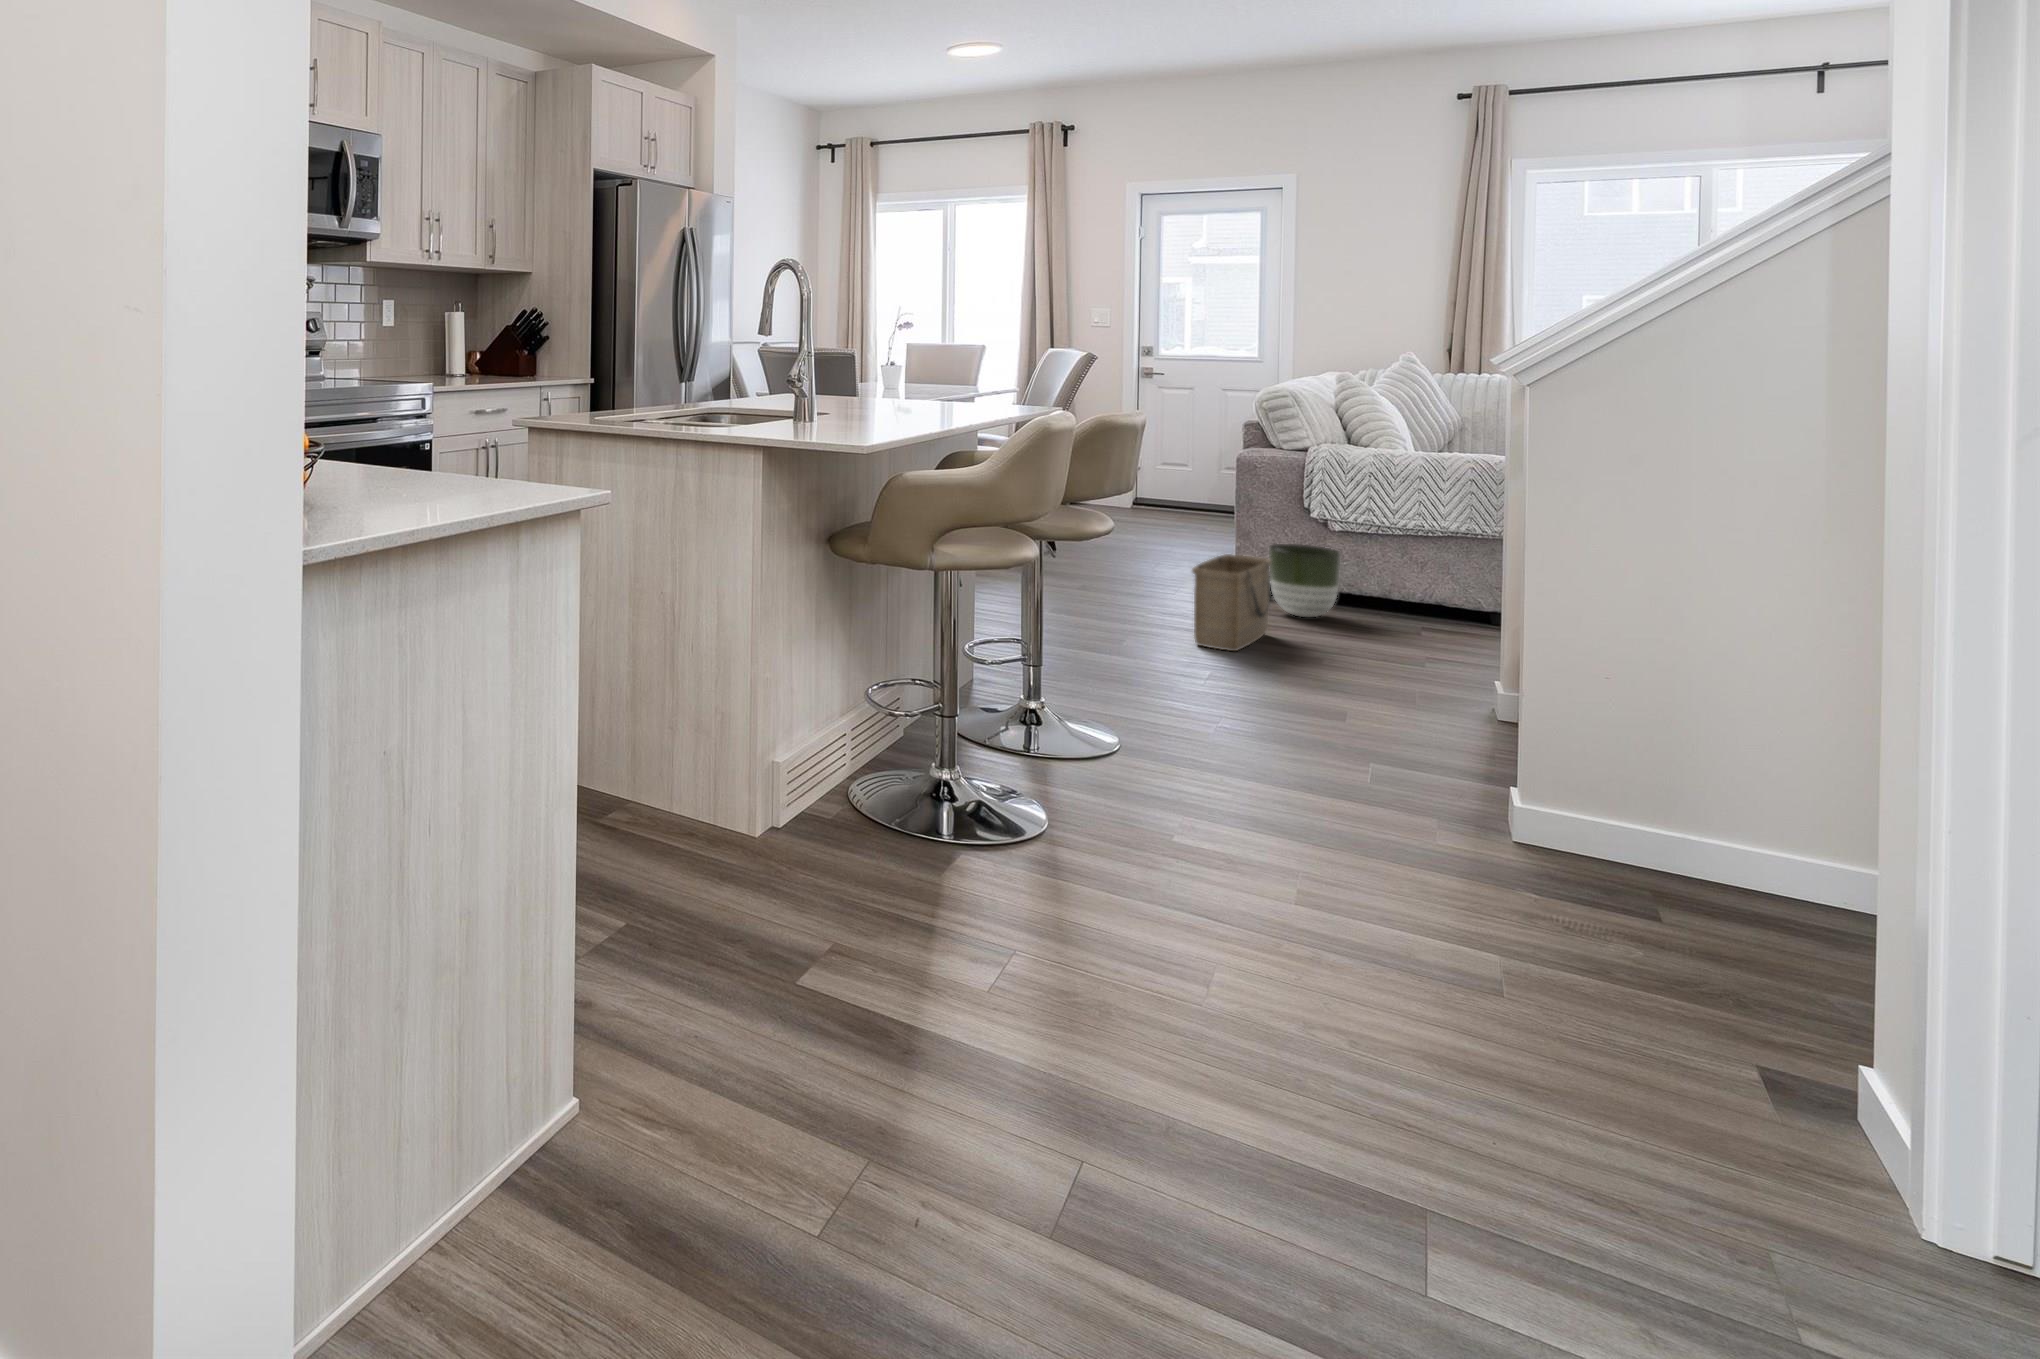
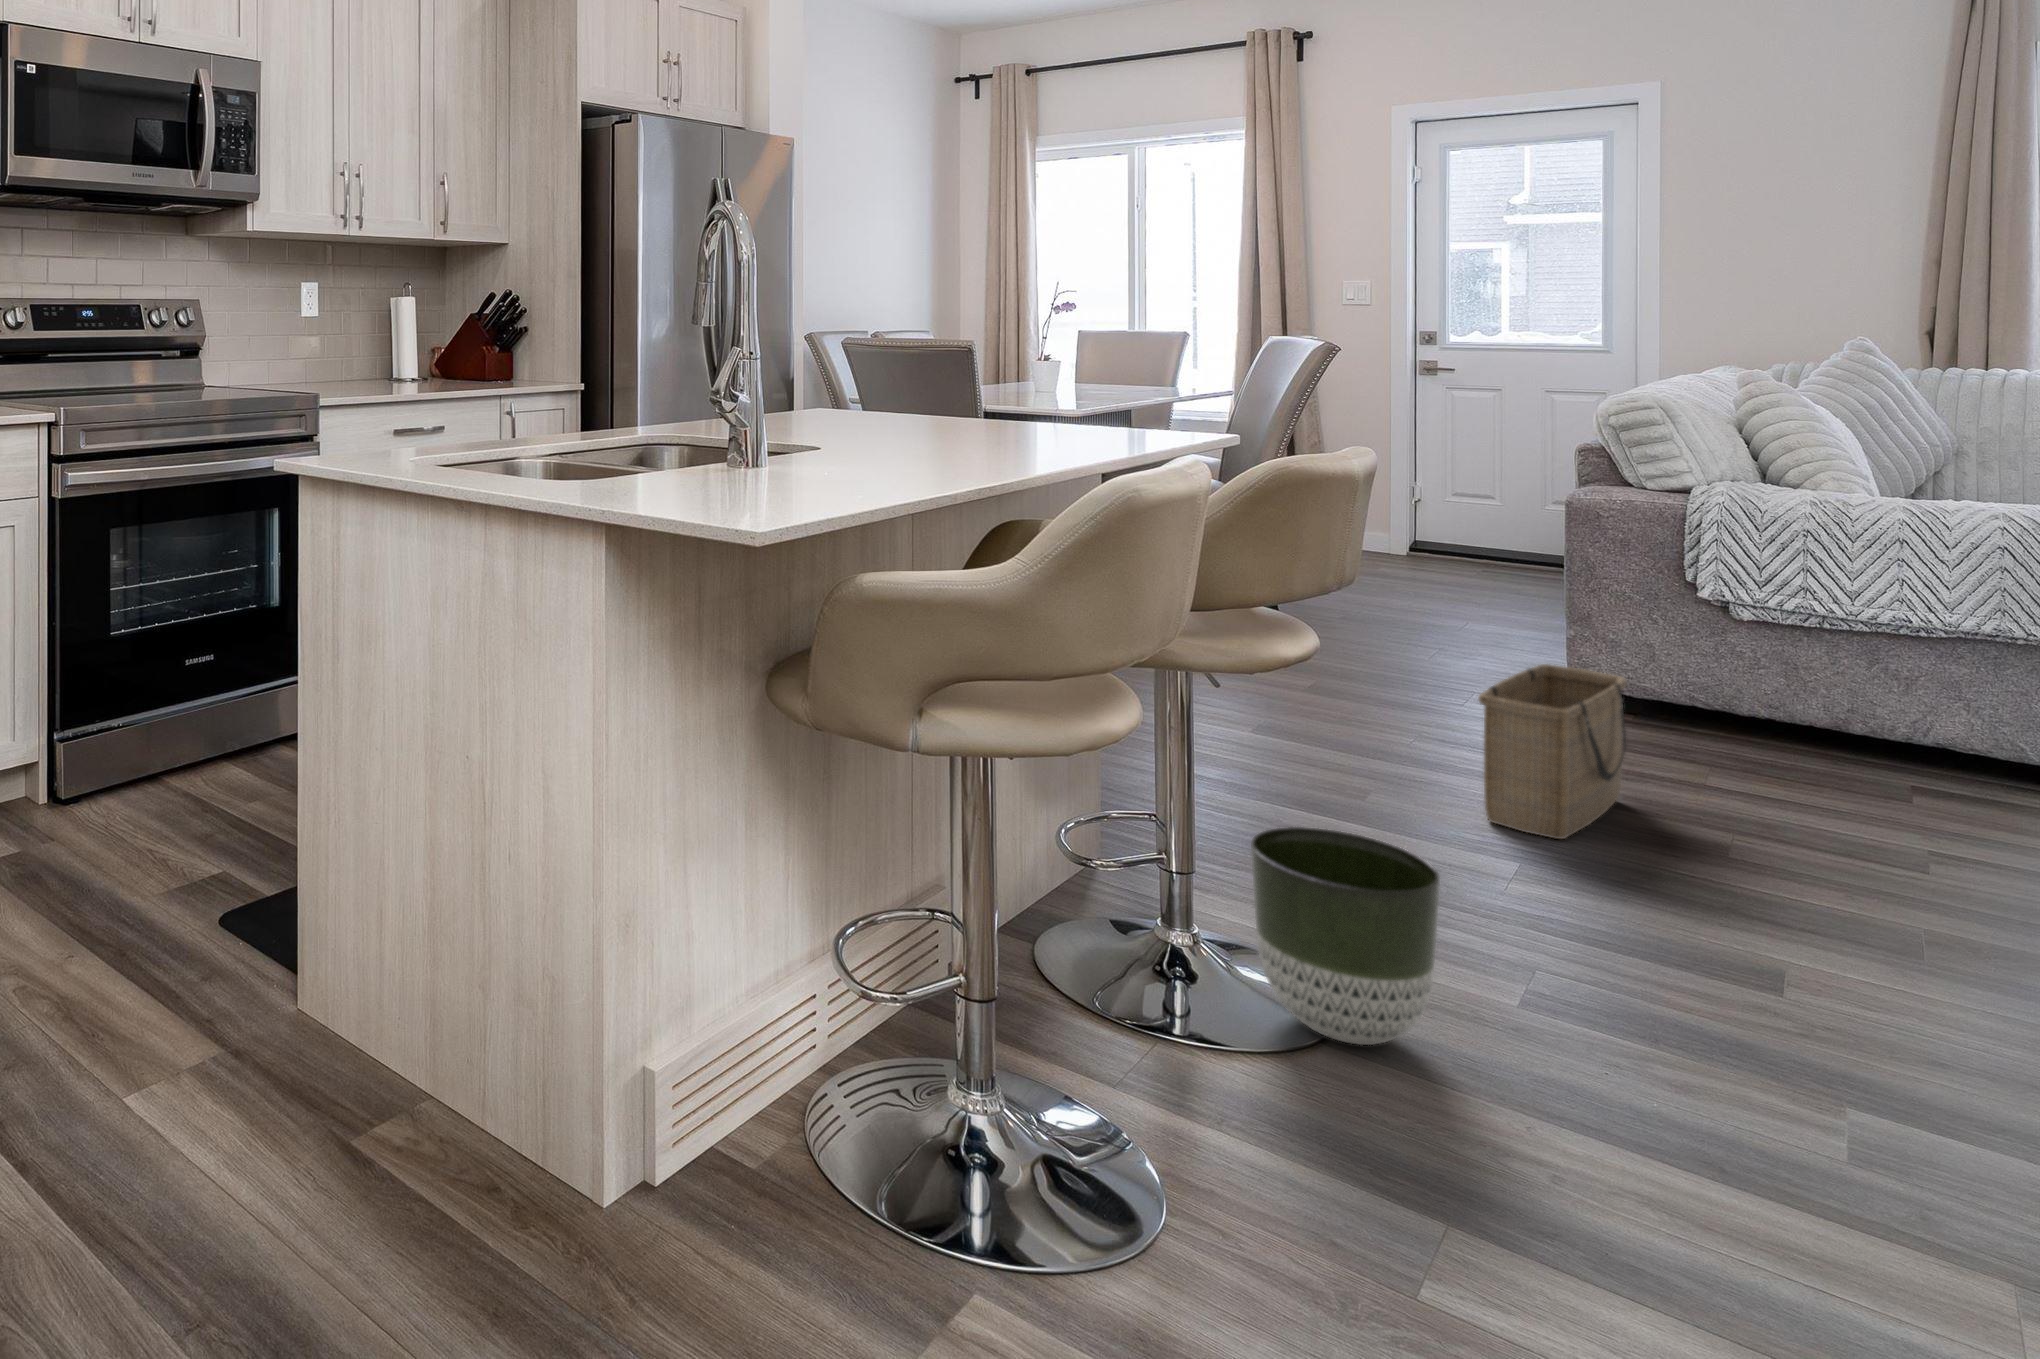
planter: present [1269,544,1341,617] -> present [1251,827,1440,1045]

